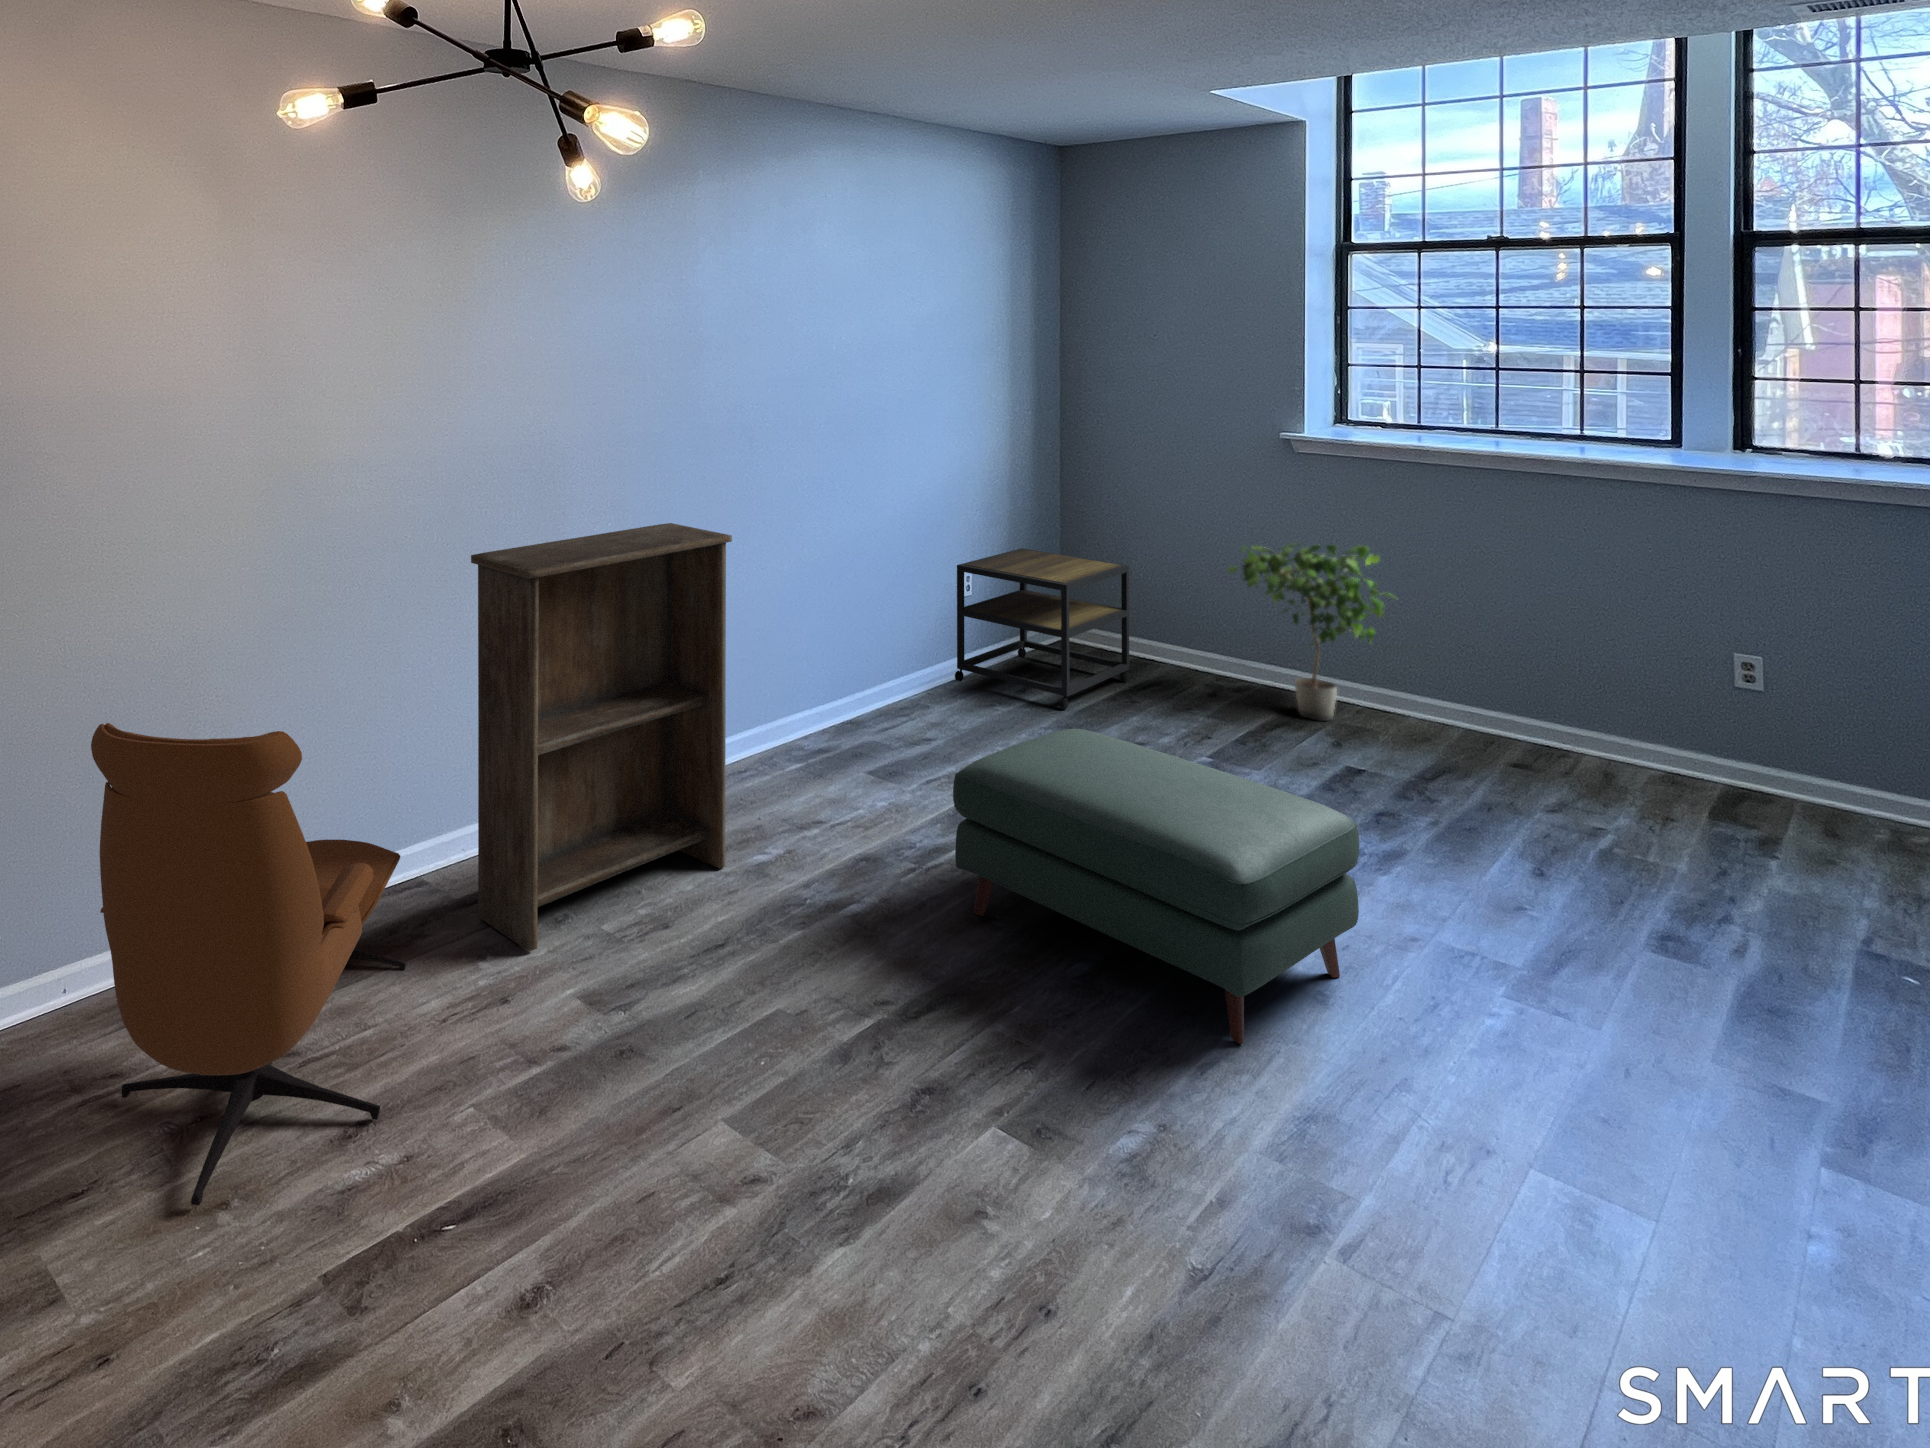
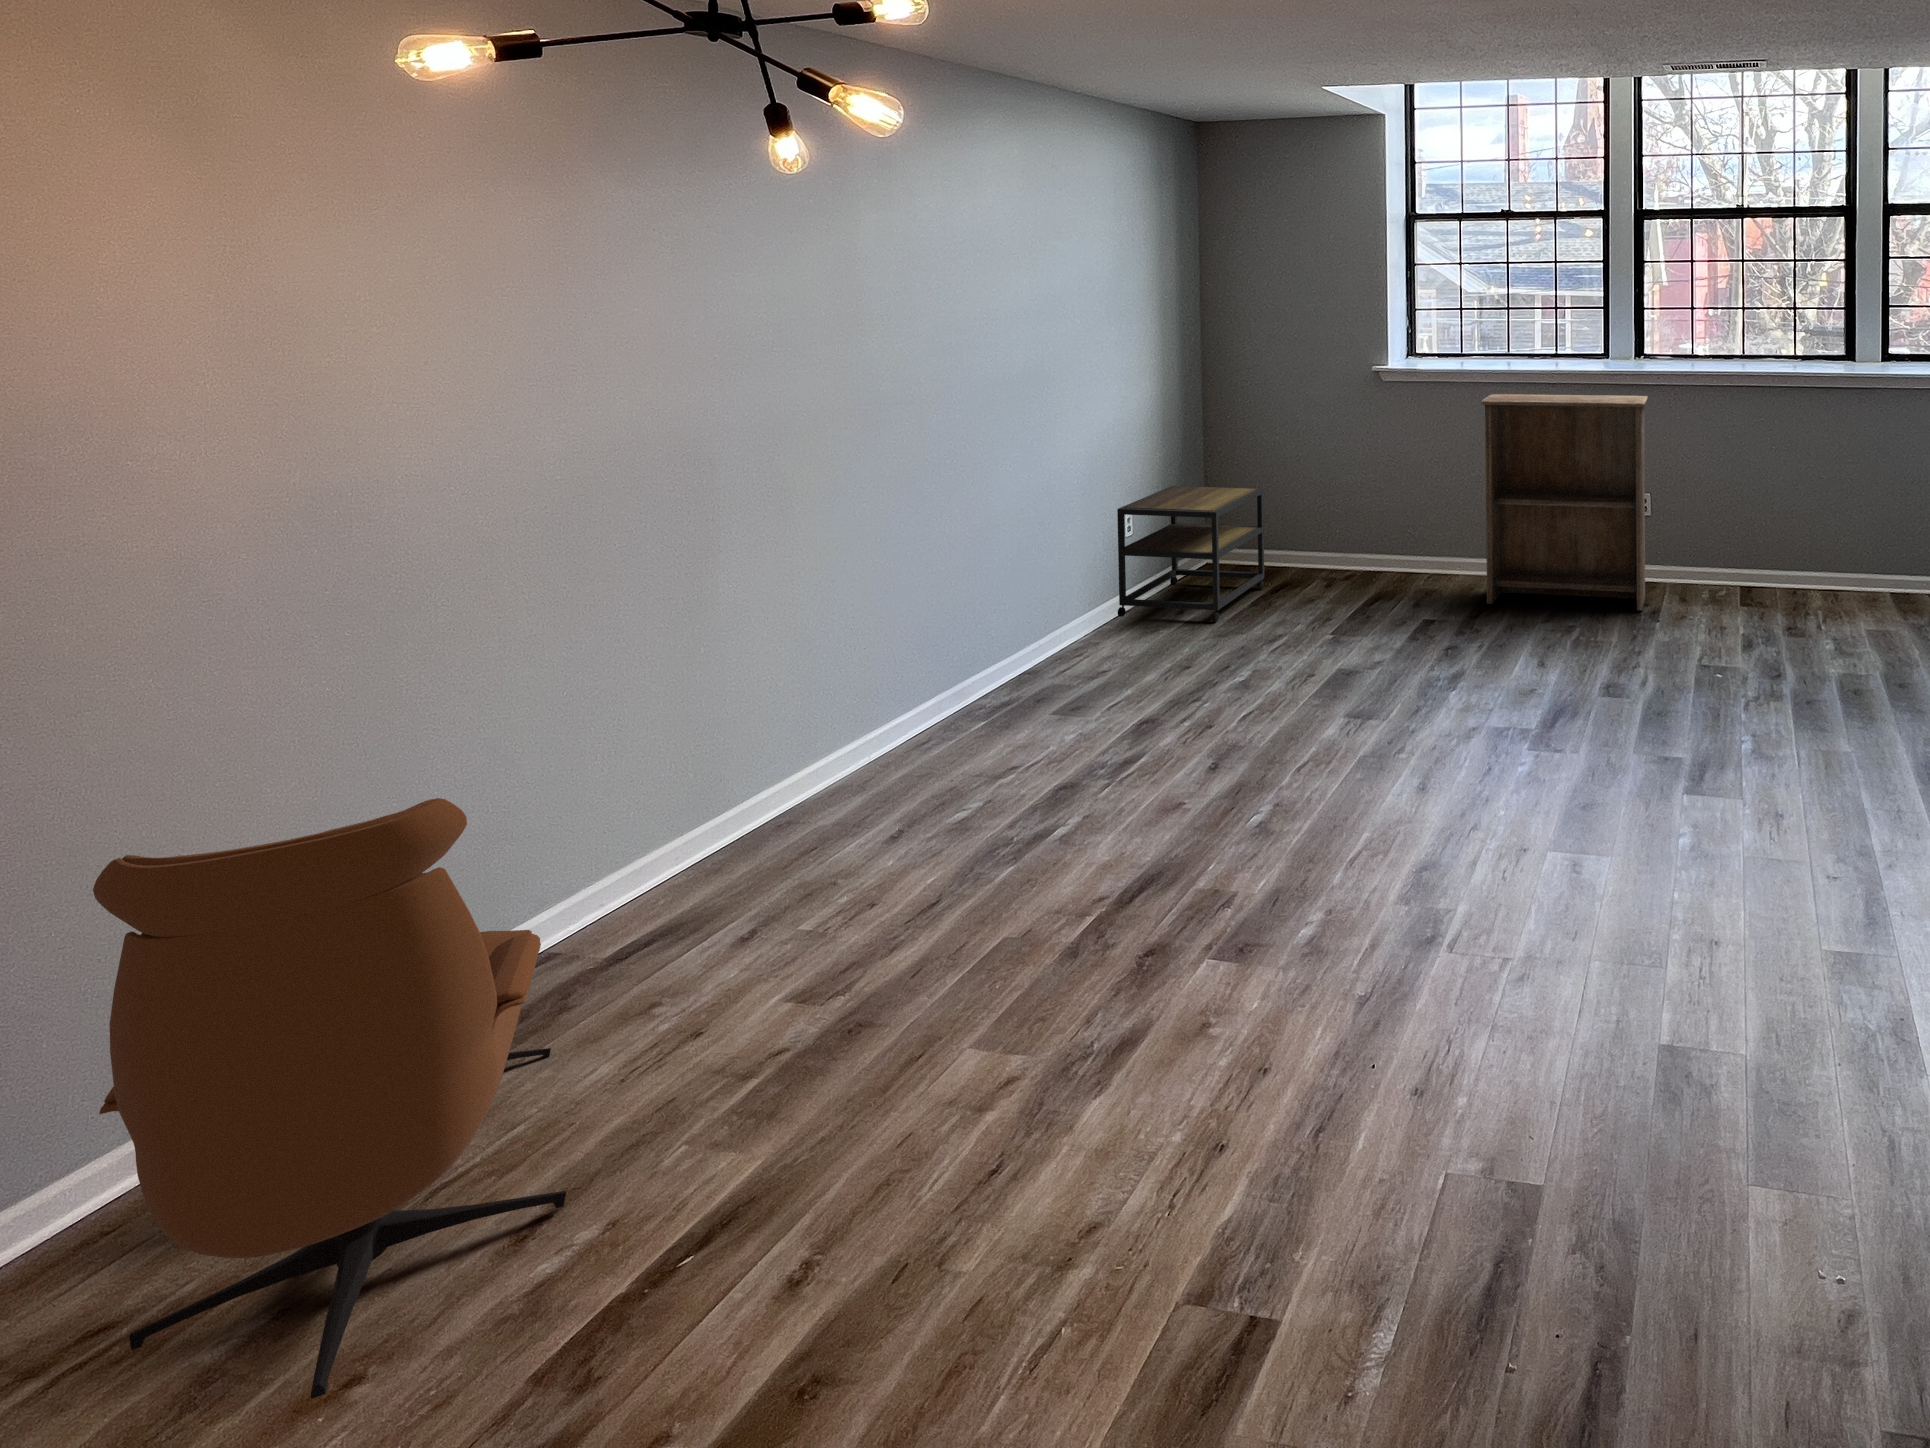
bookshelf: present [471,523,732,951] -> present [1482,394,1647,611]
potted plant: present [1227,543,1395,721] -> none [1337,448,1453,590]
ottoman: present [953,729,1359,1044] -> none [1146,629,1442,835]

